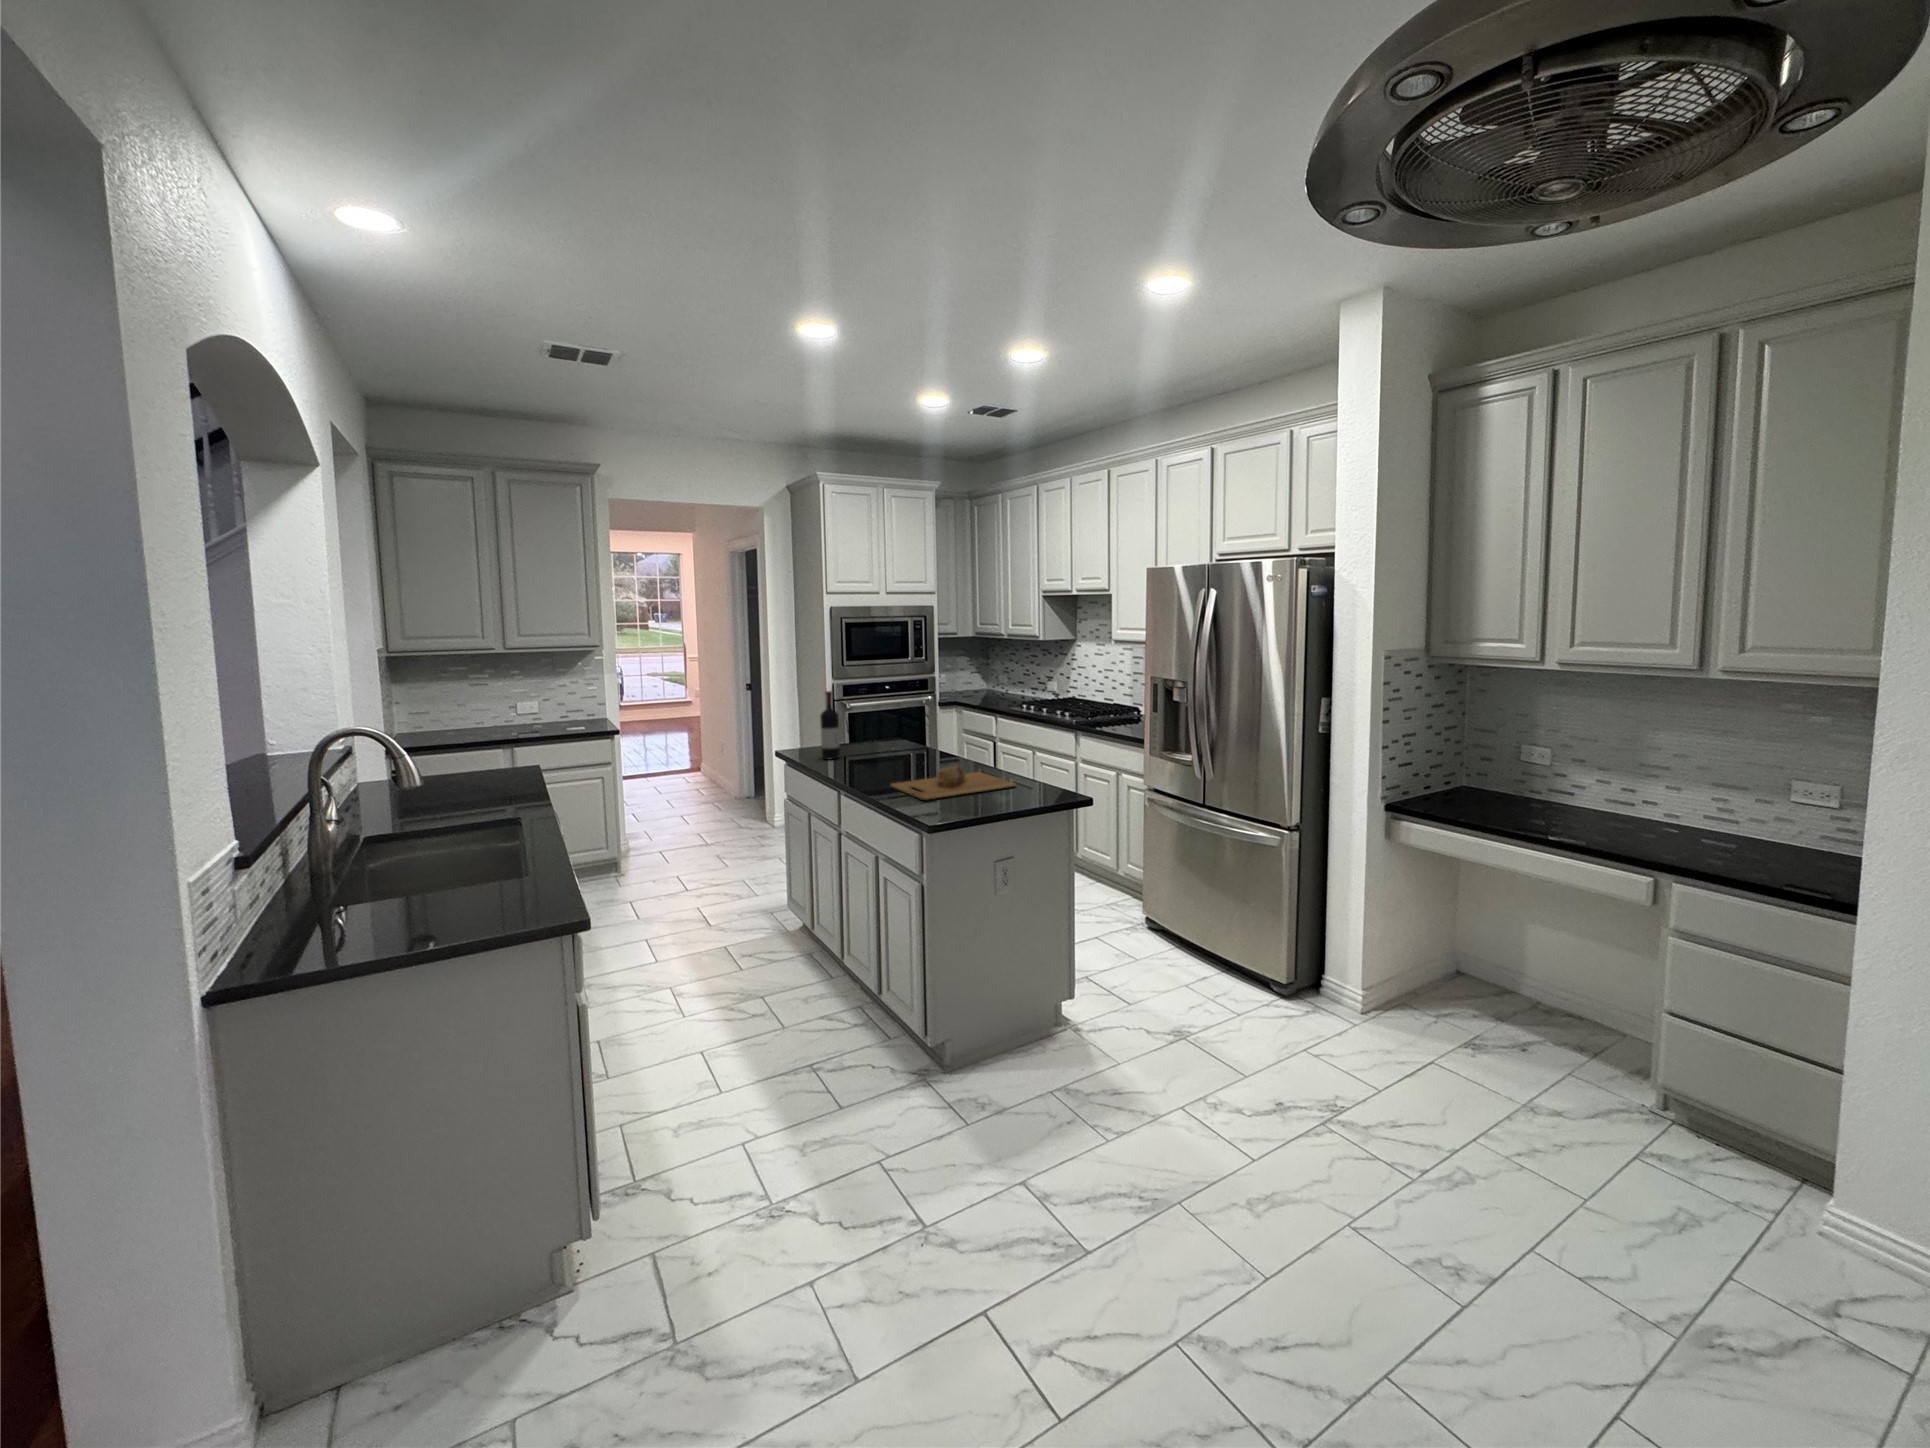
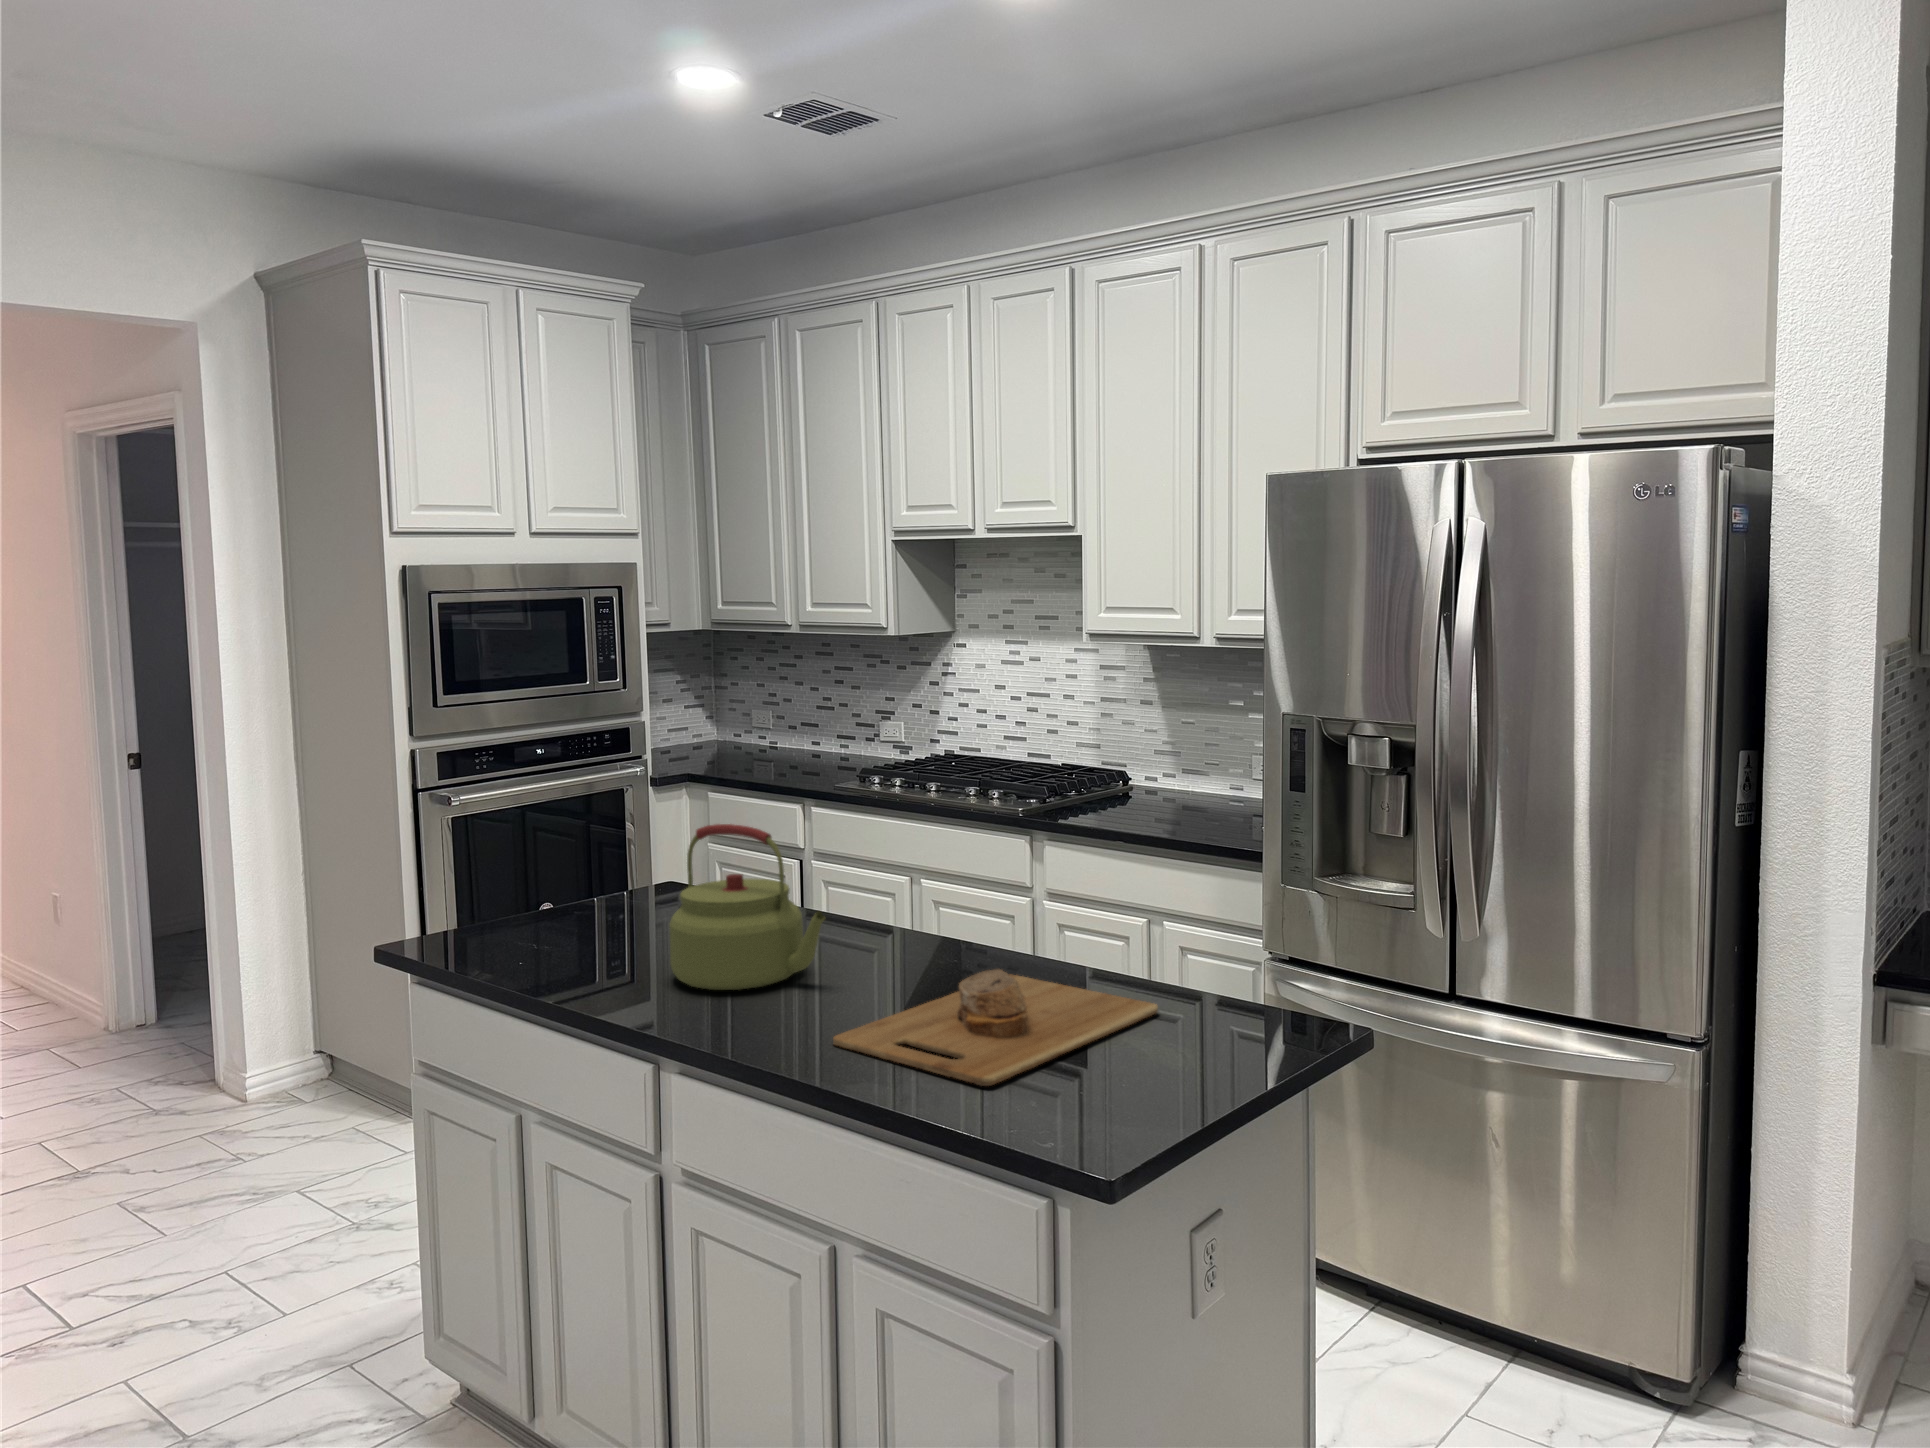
wine bottle: present [820,691,840,759] -> none [534,785,588,967]
kettle: none [858,708,910,770] -> present [669,824,825,990]

